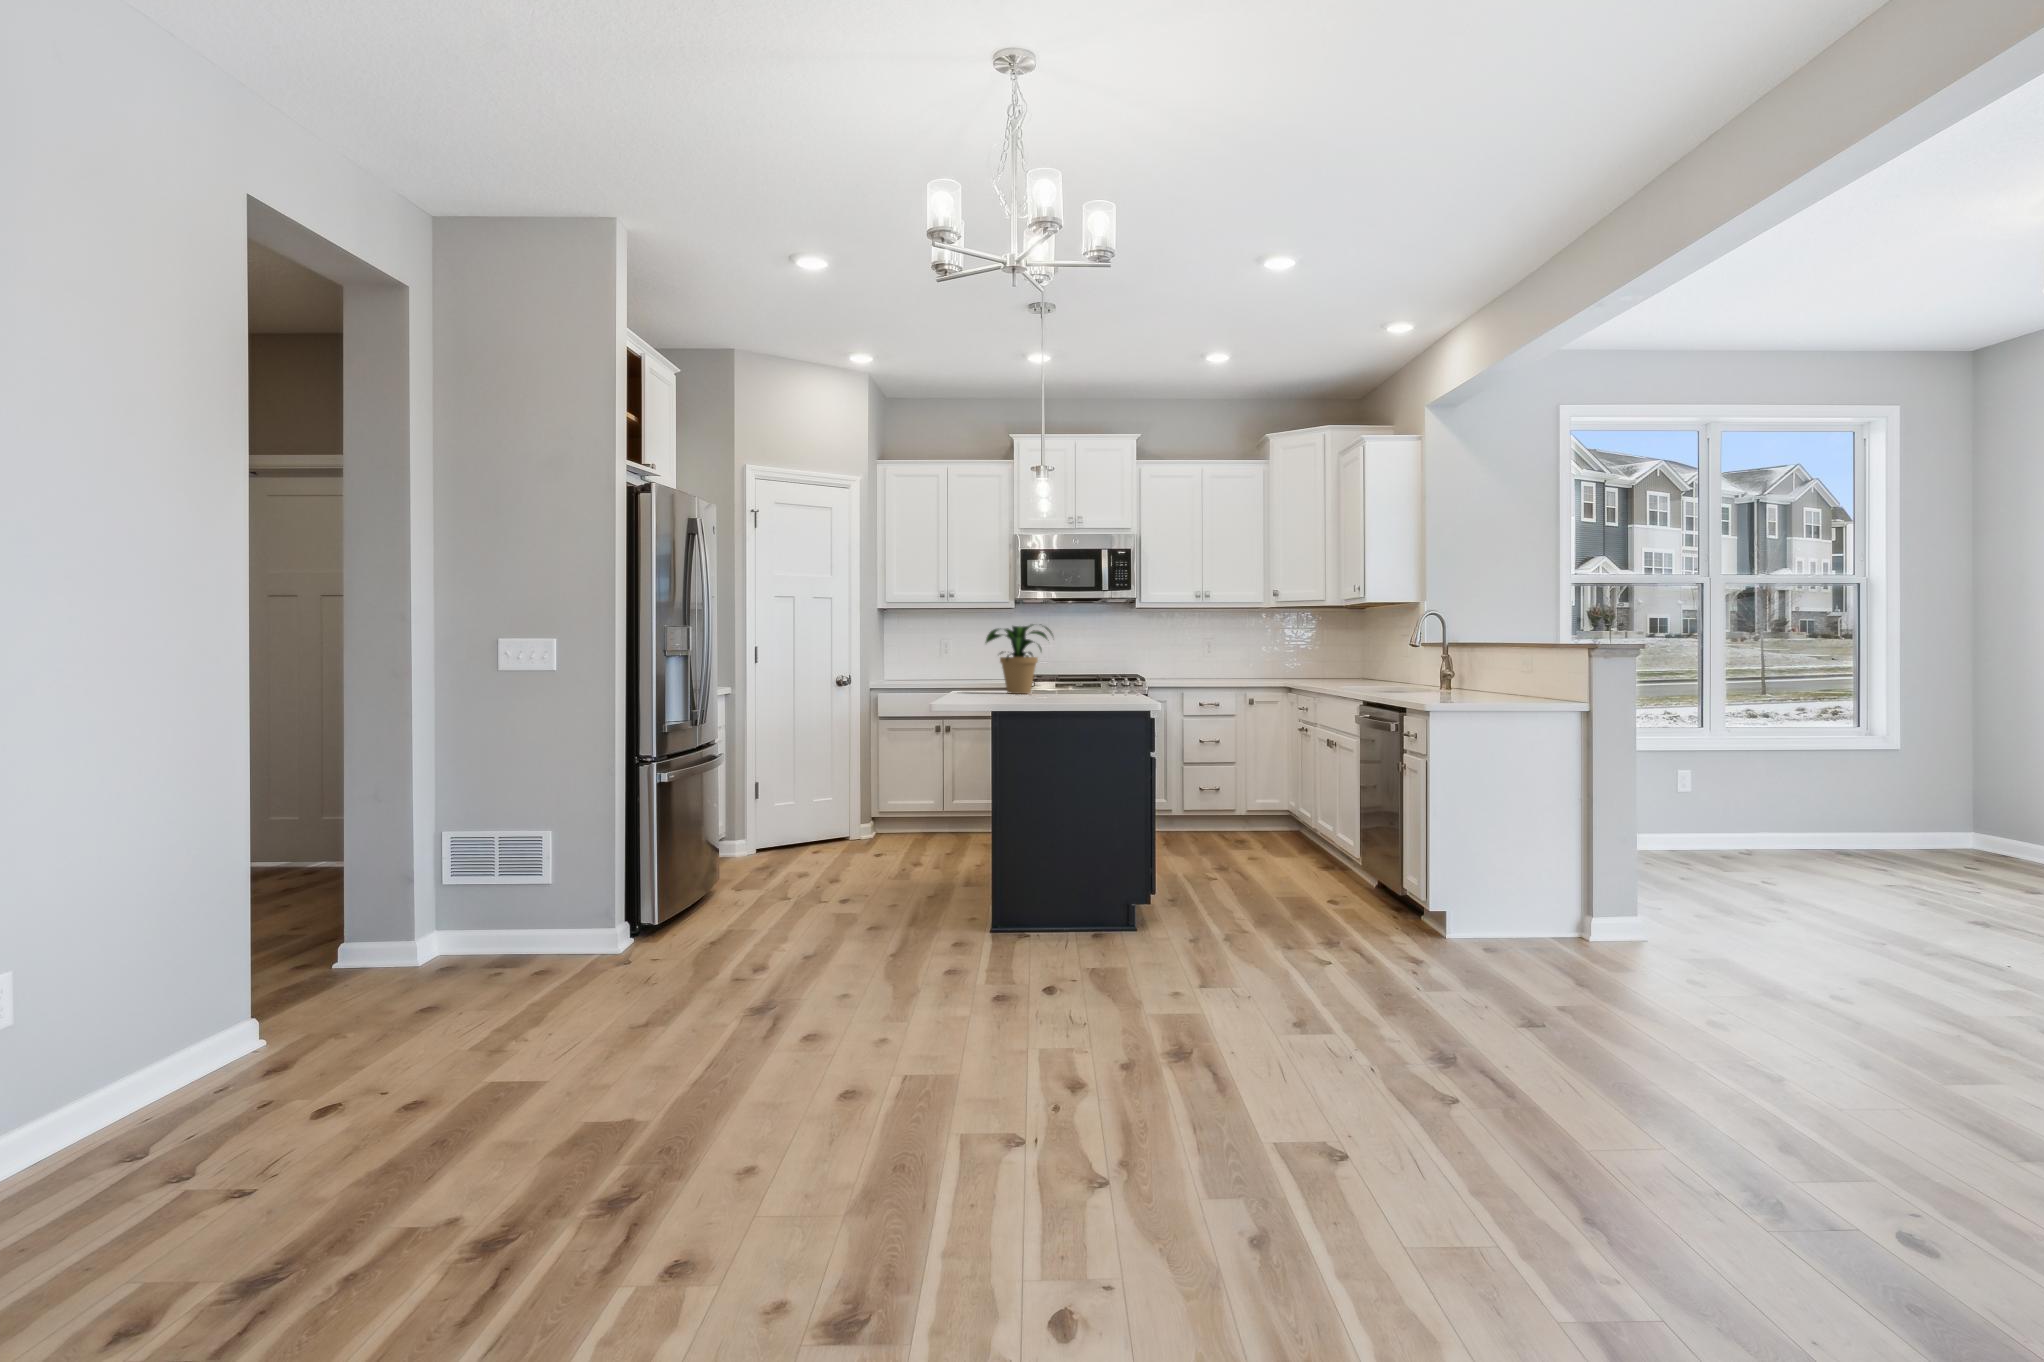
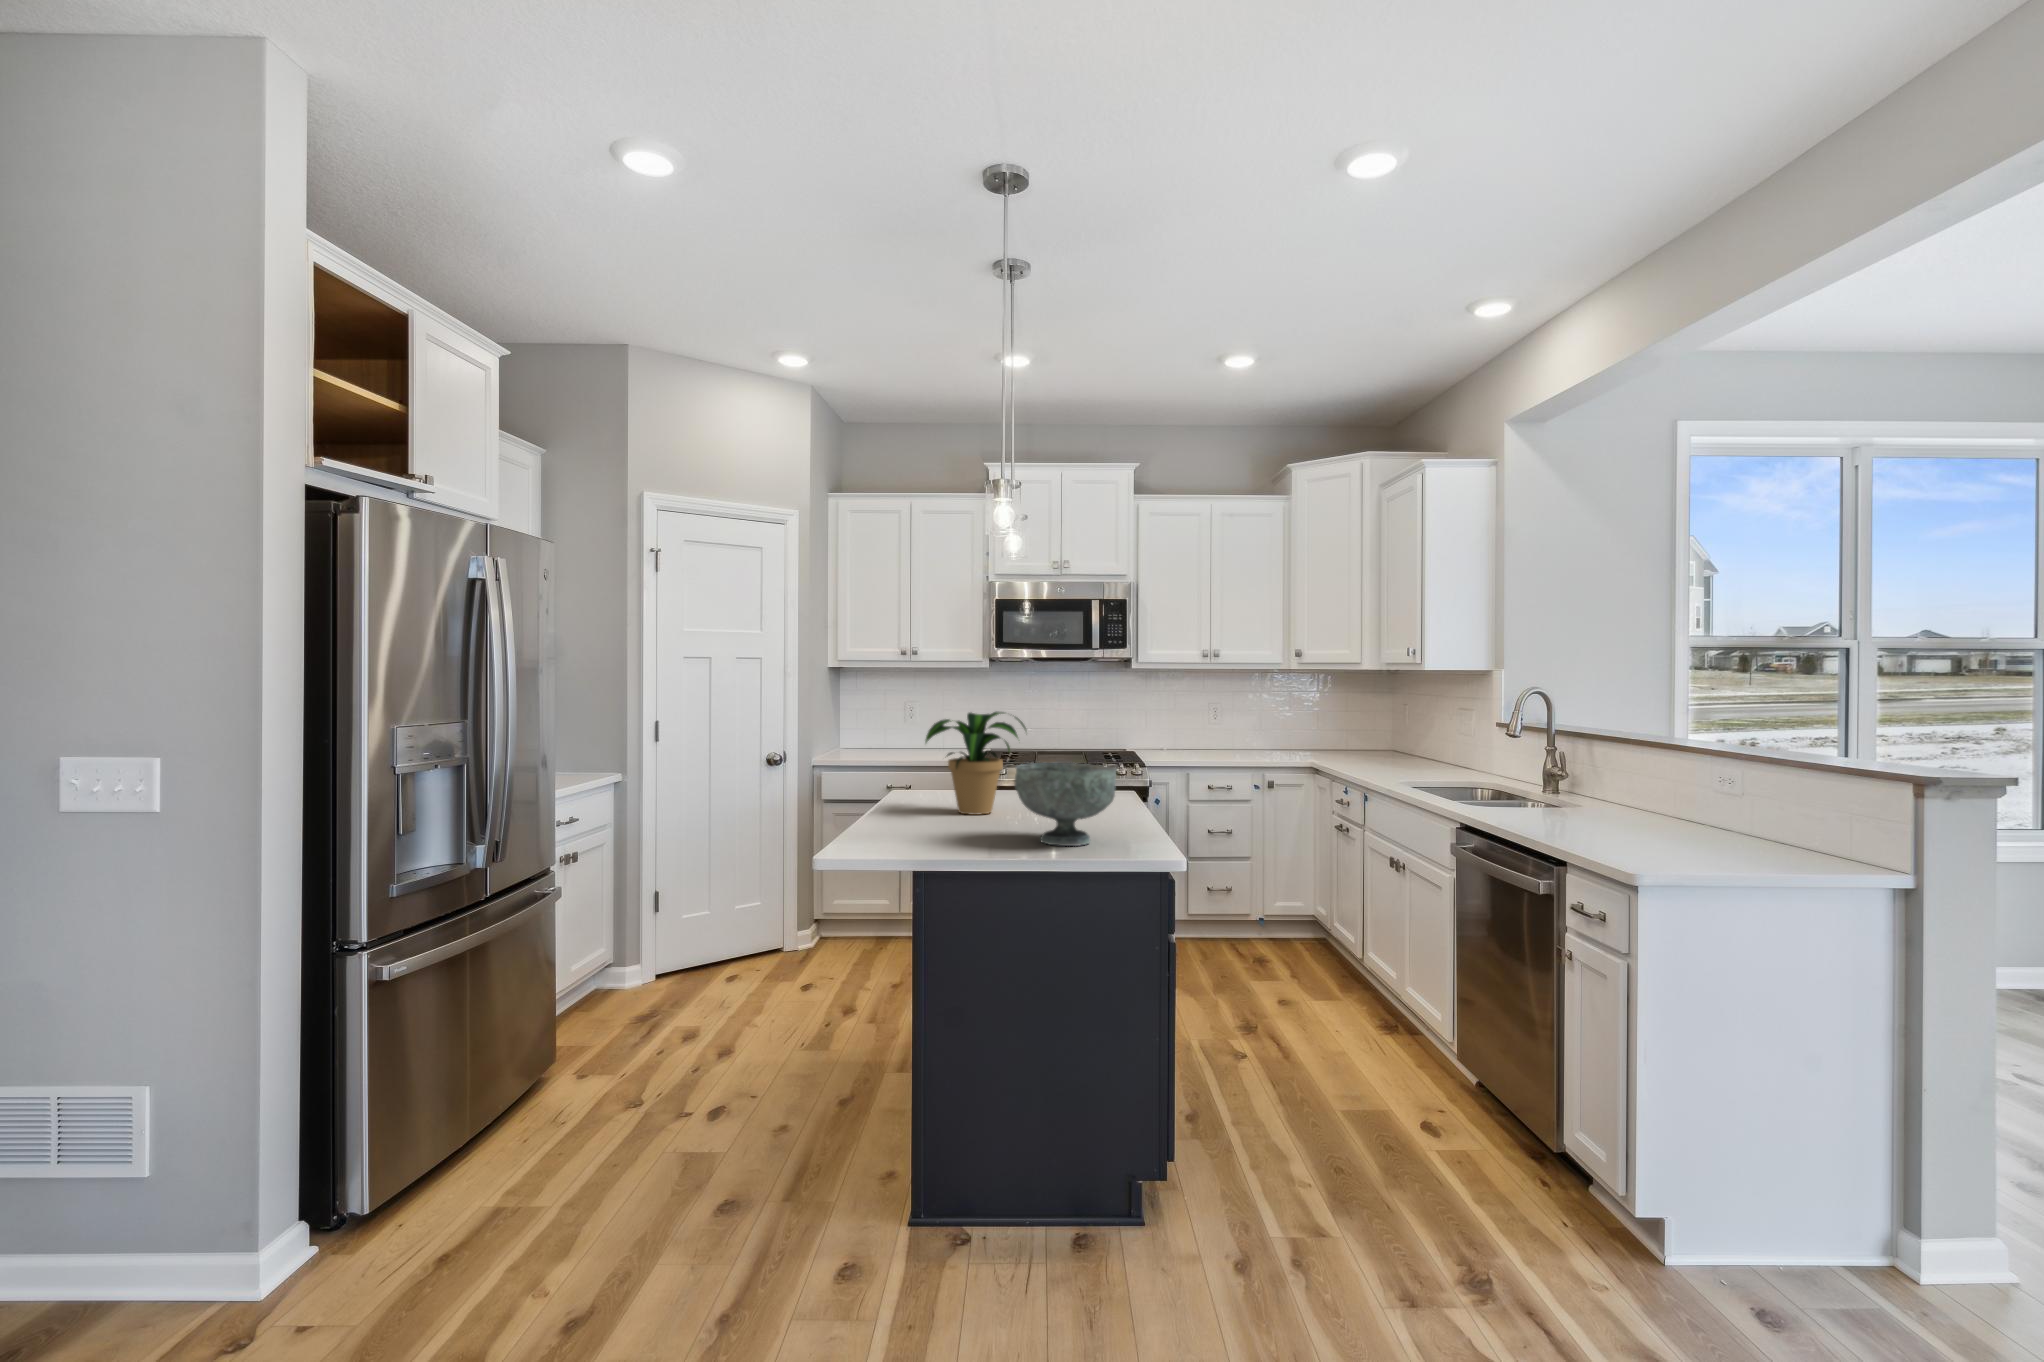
decorative bowl: none [1050,649,1115,698] -> present [1014,763,1116,846]

